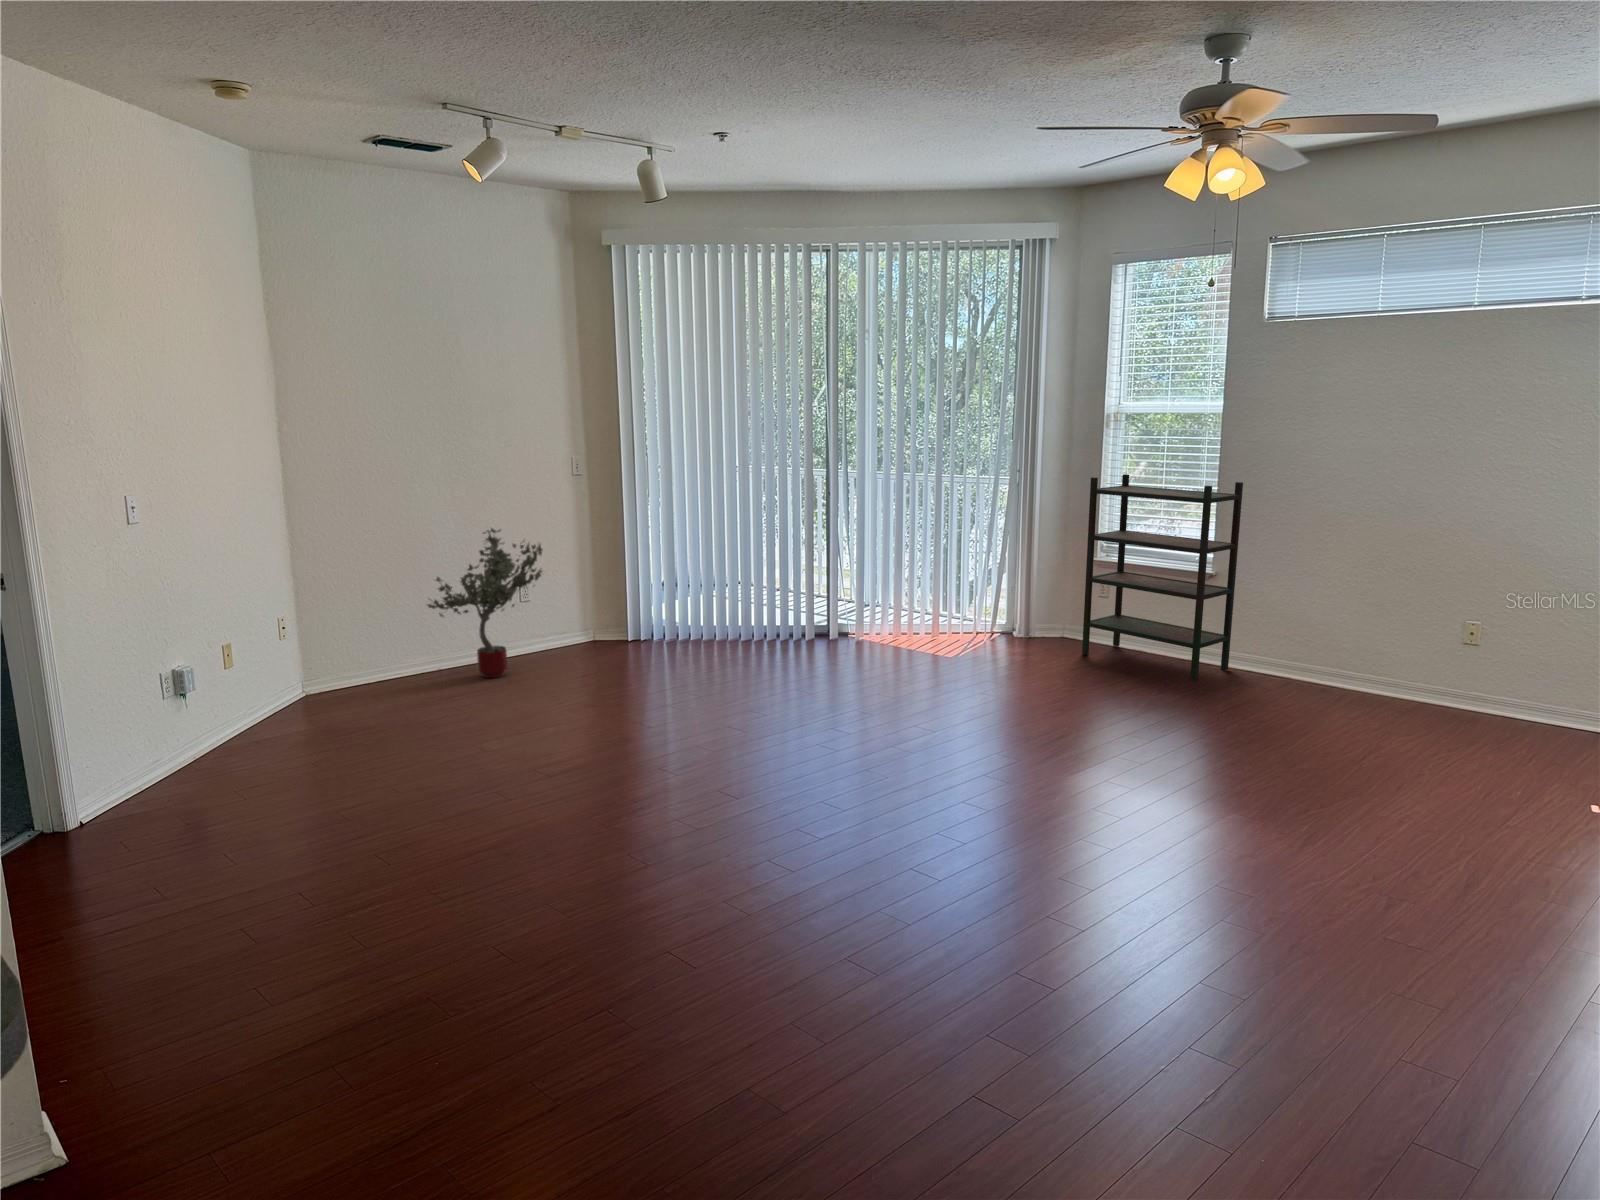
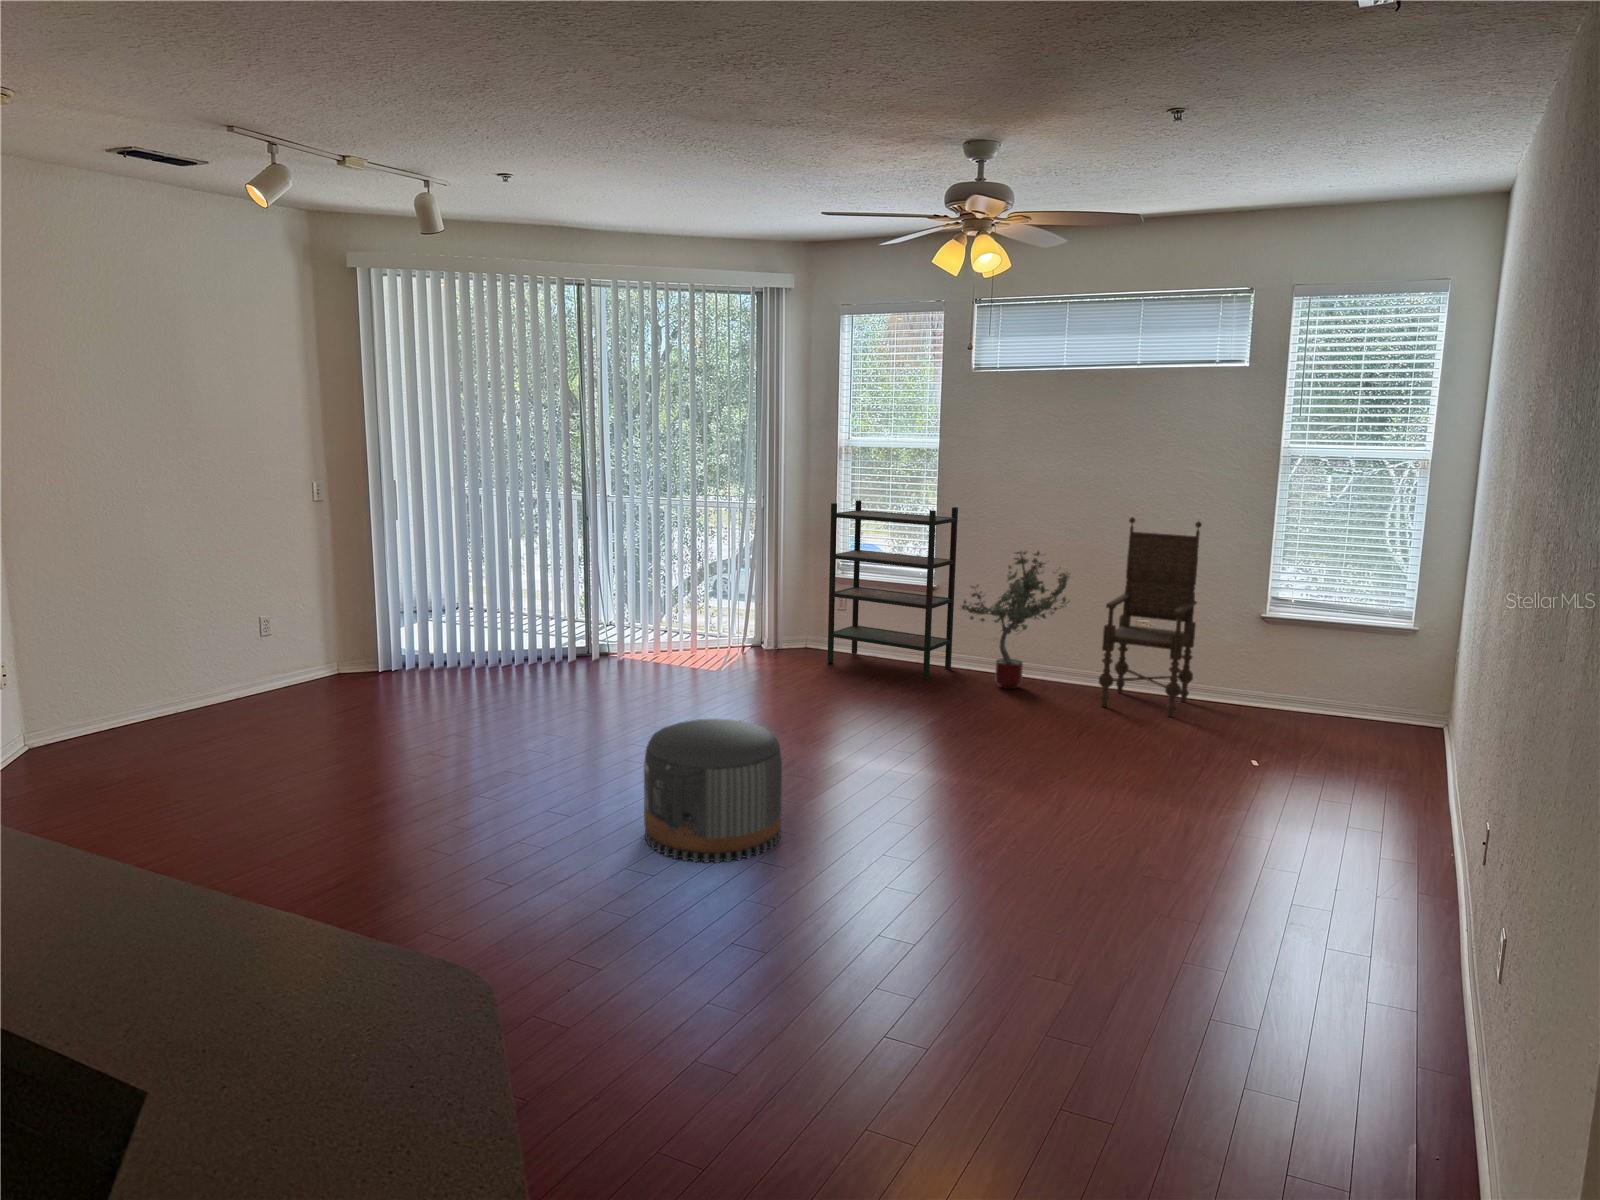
armchair: none [1413,495,1575,751] -> present [1099,517,1202,717]
potted tree: present [428,528,542,678] -> present [960,551,1070,689]
pouf: none [809,718,965,885] -> present [644,719,782,863]

